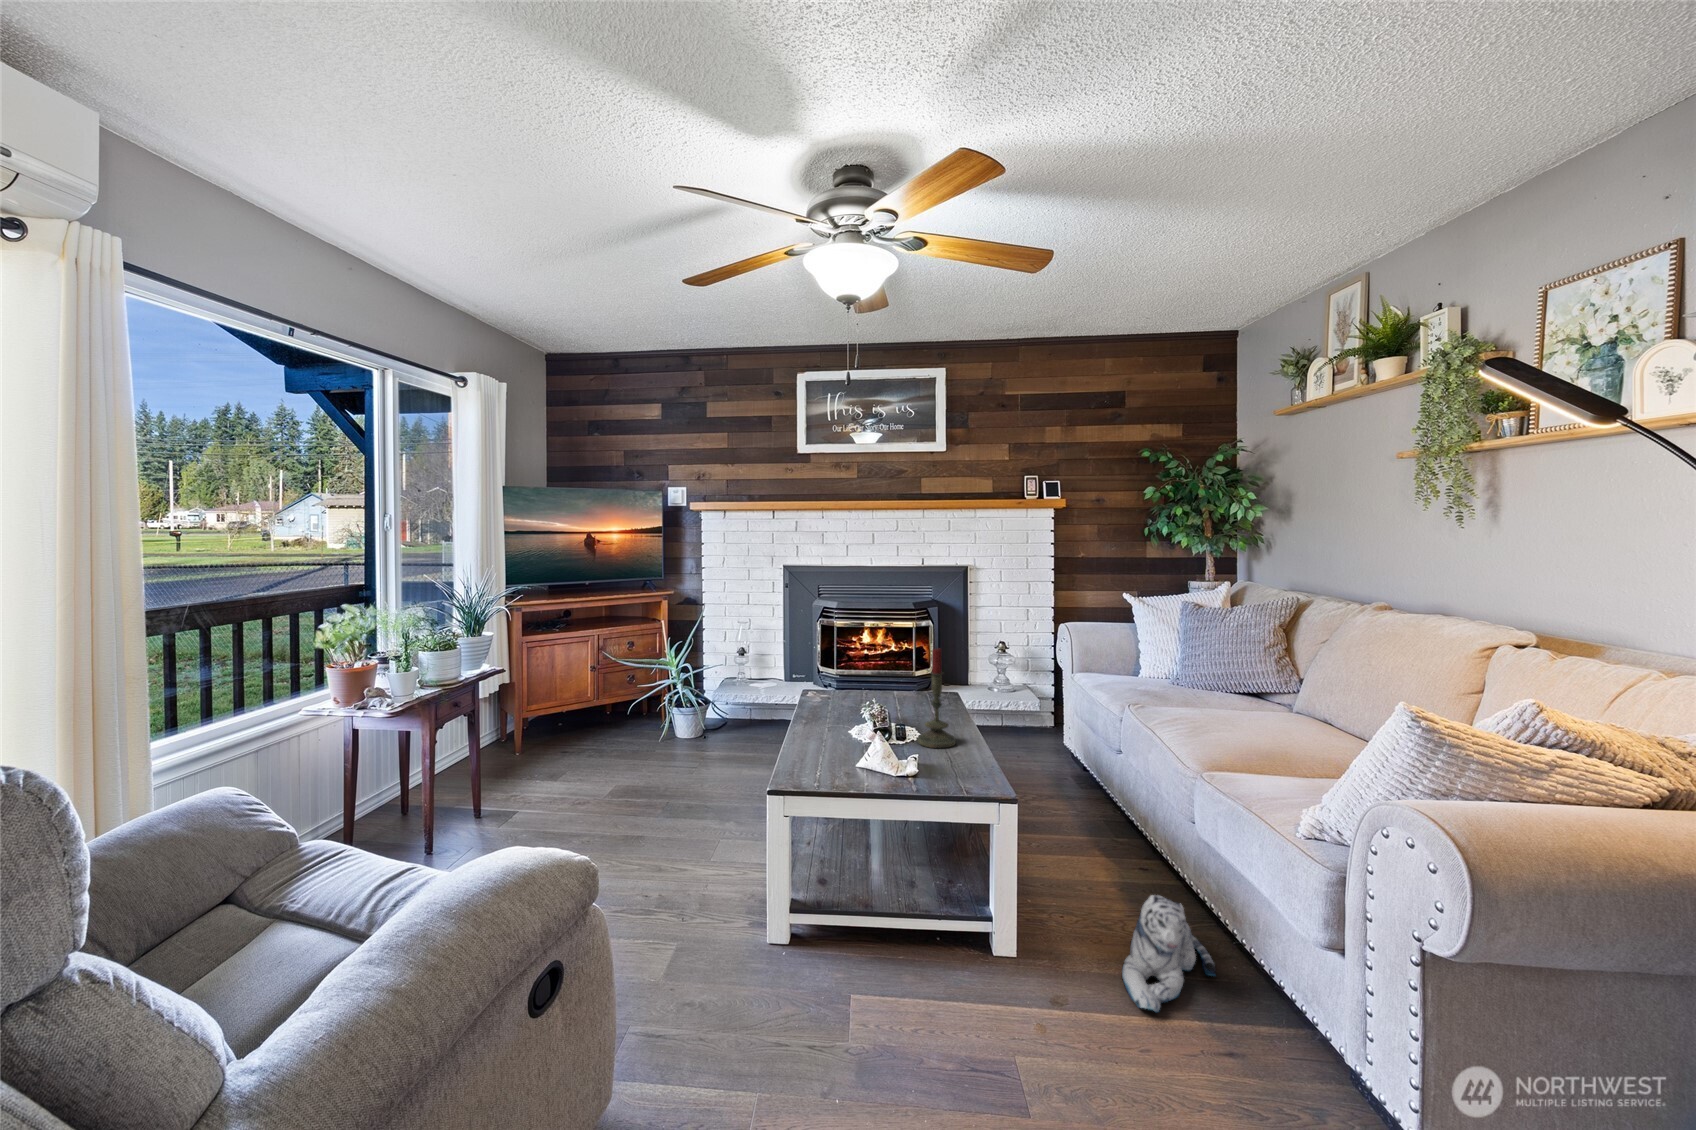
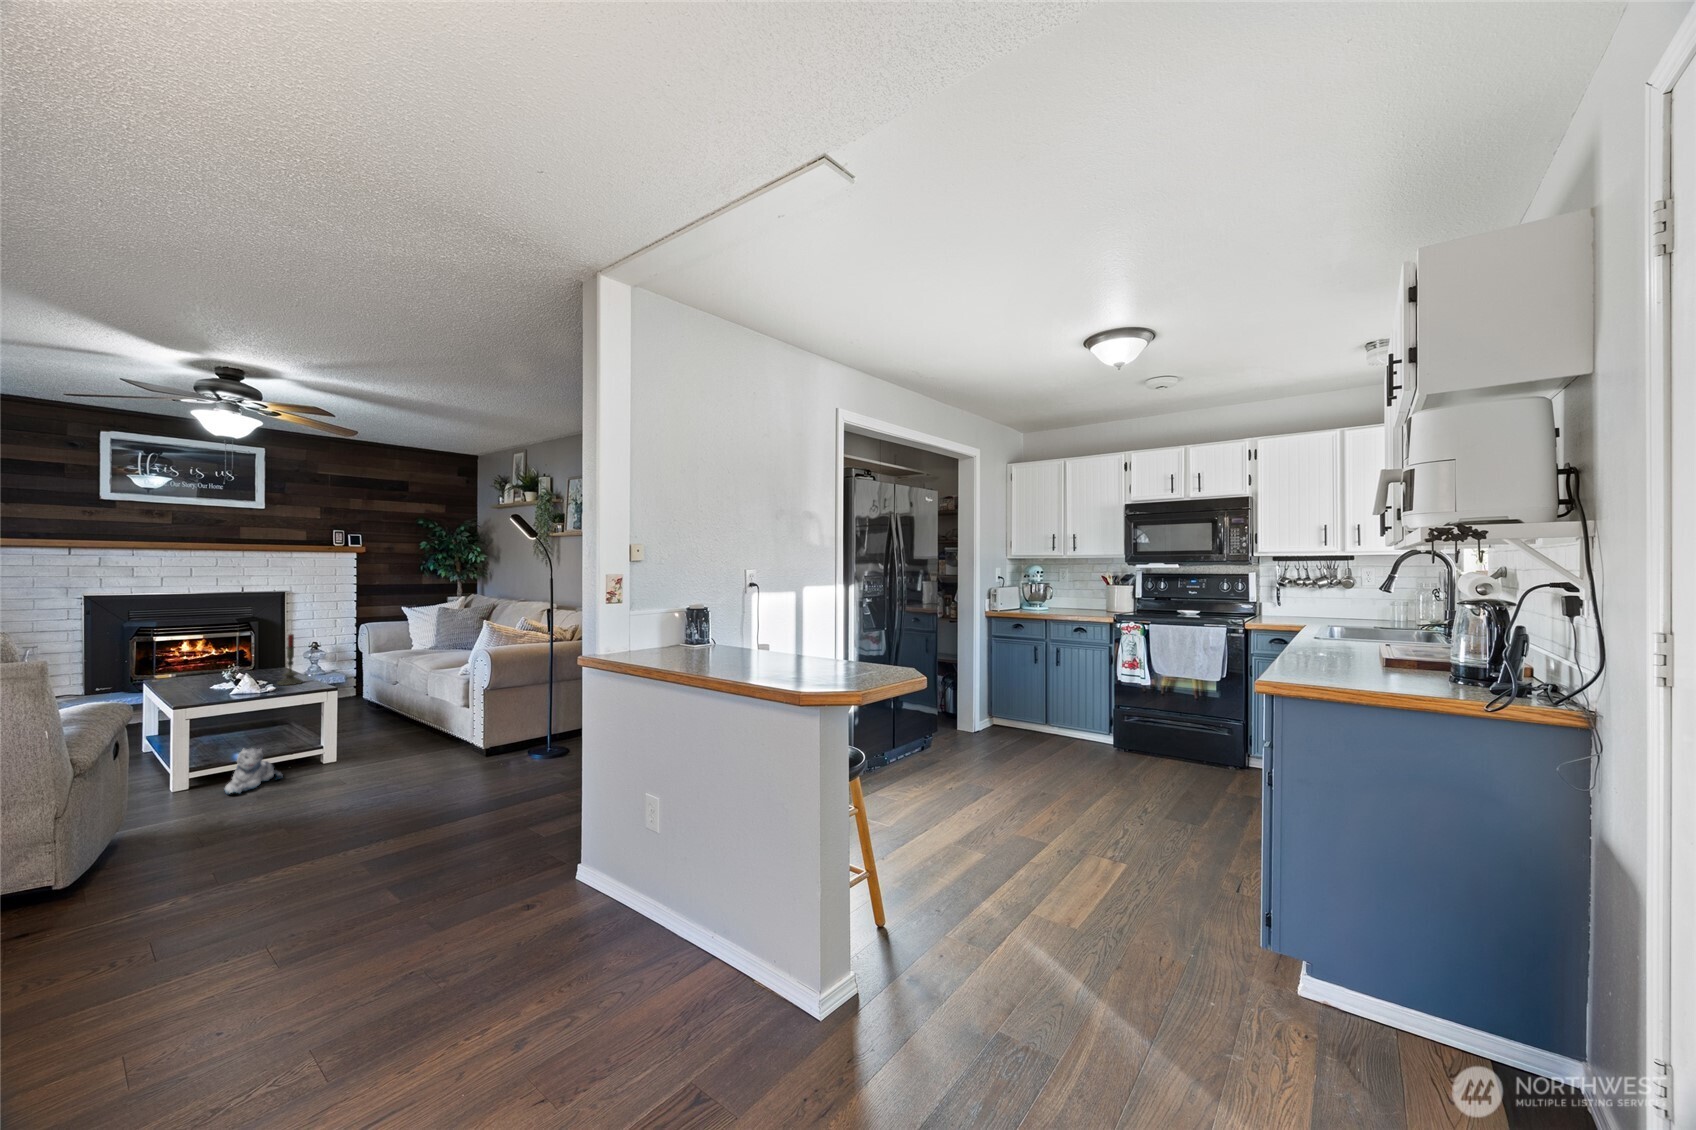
plush toy: present [1122,895,1215,1012] -> present [225,748,283,794]

